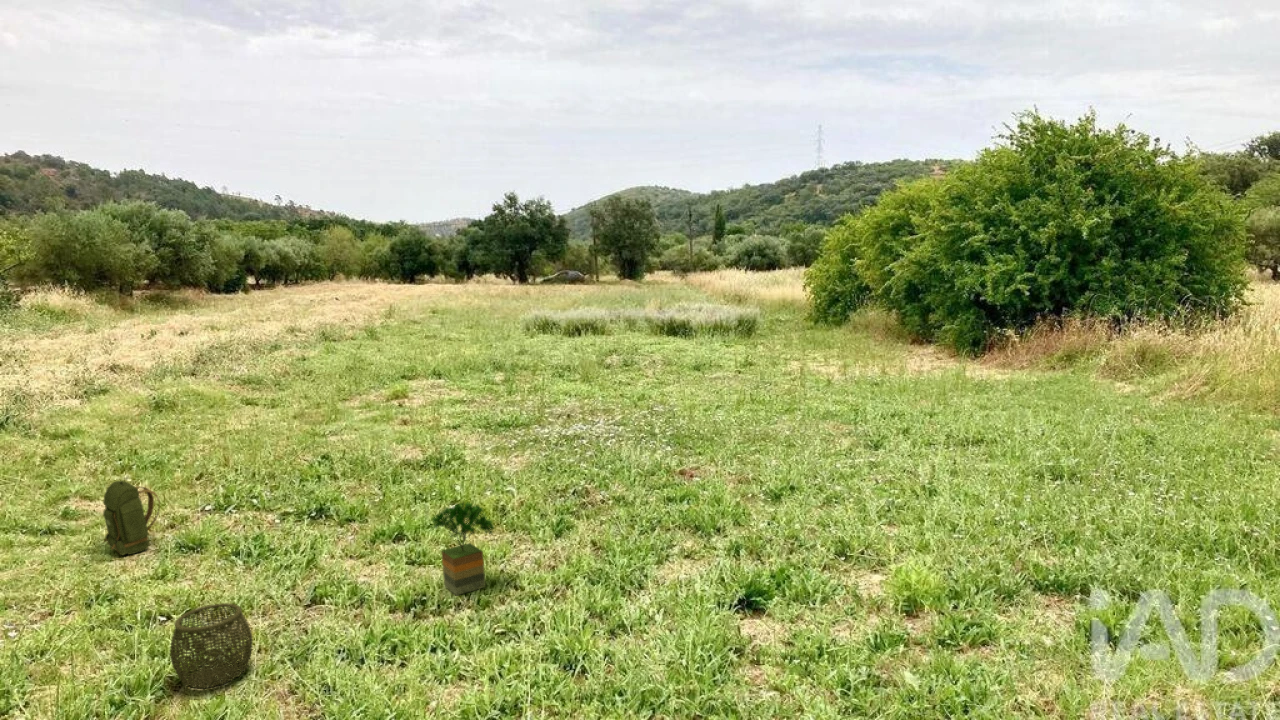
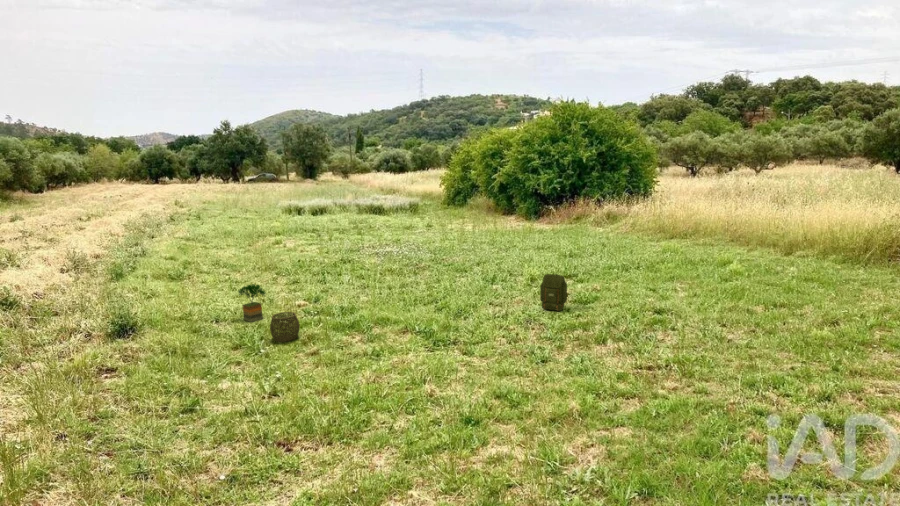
backpack: present [103,481,160,555] -> present [540,274,567,311]
potted tree: present [432,502,494,595] -> present [238,284,266,322]

